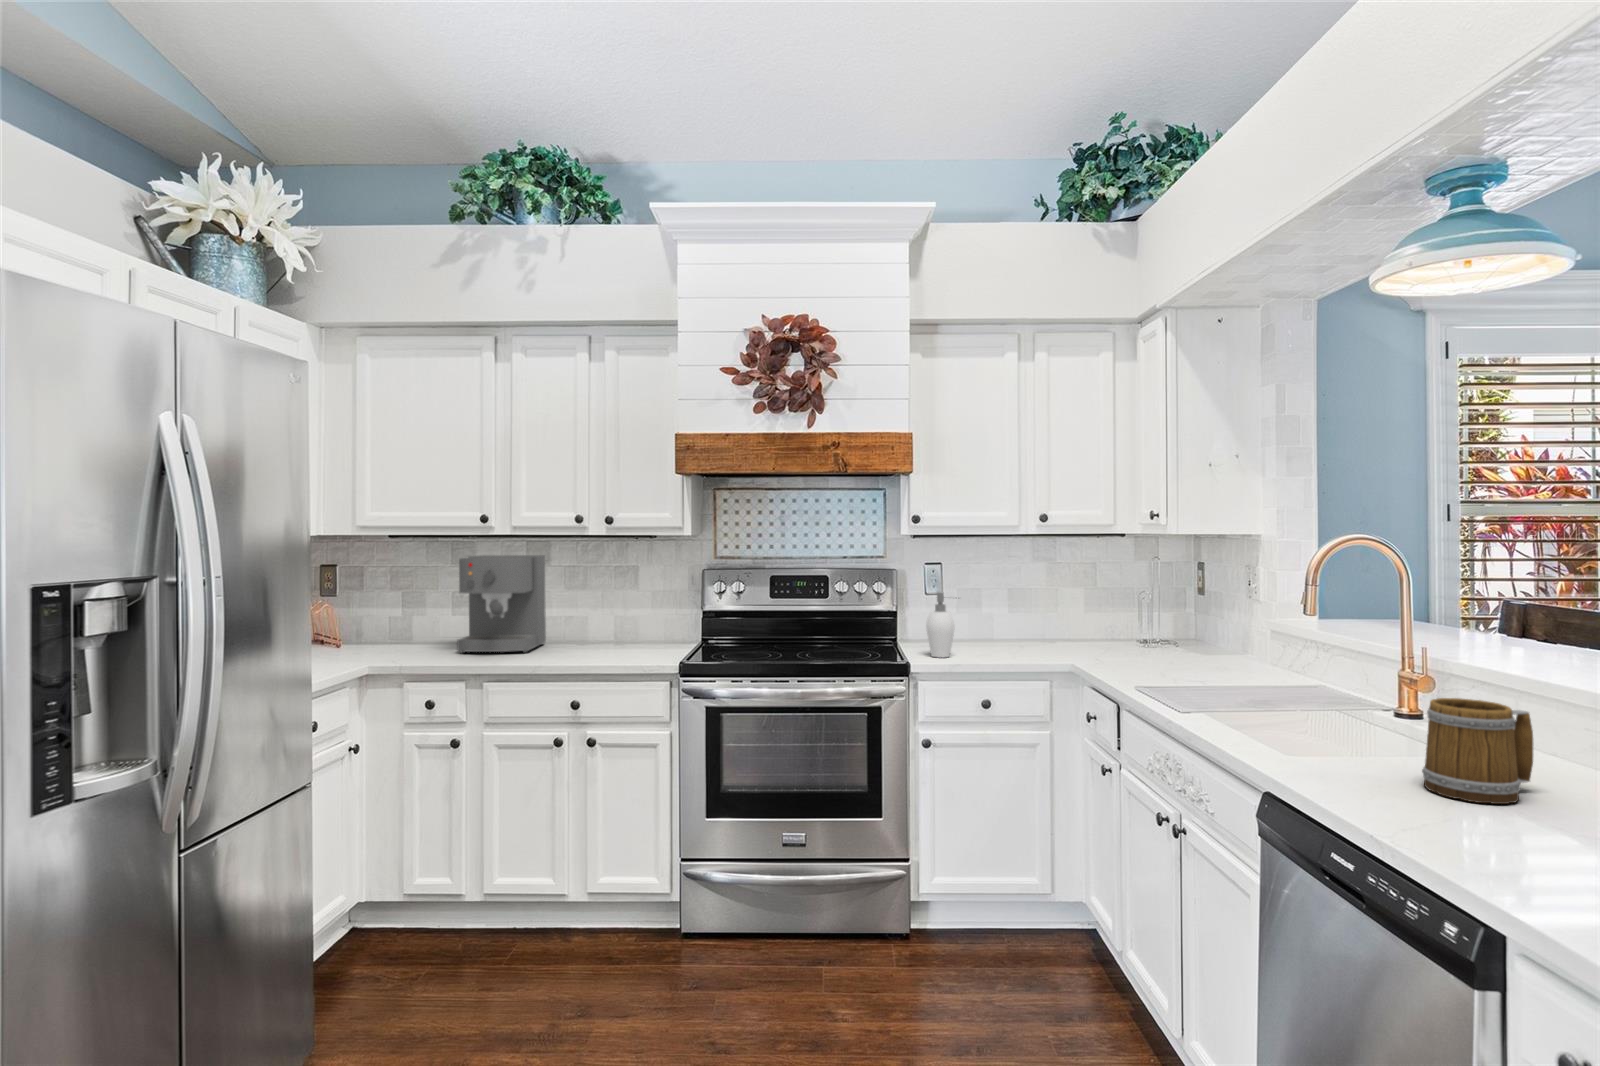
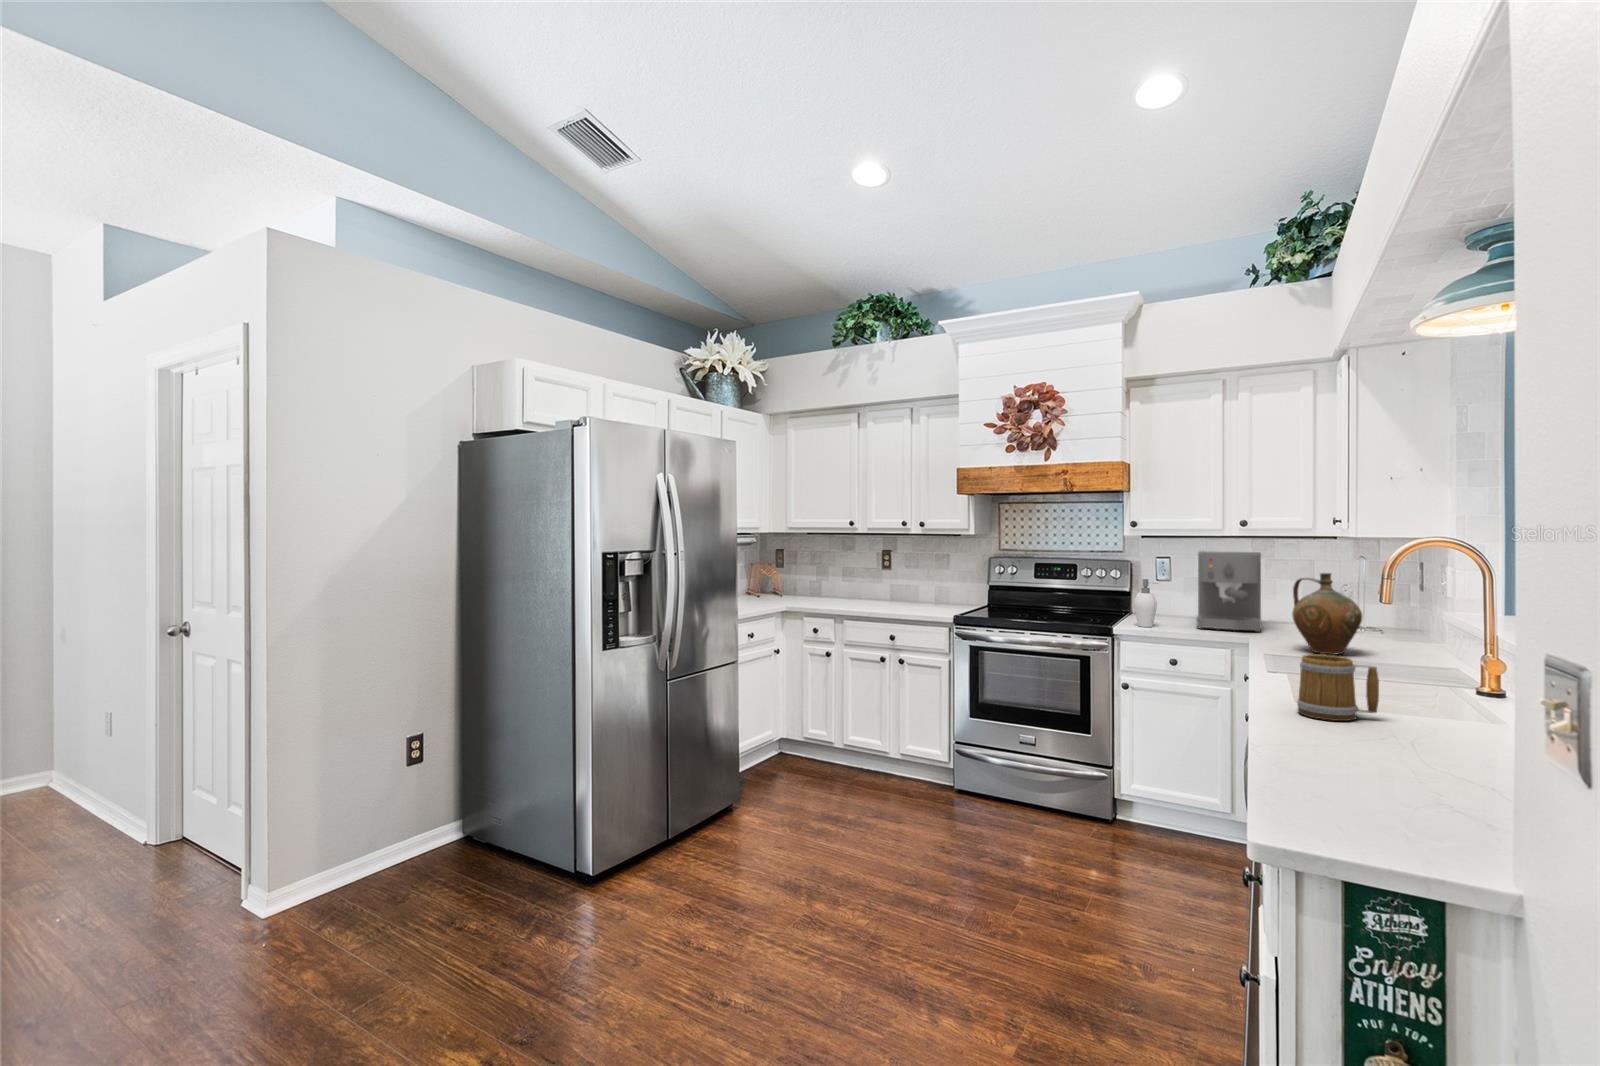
coffee maker: present [457,555,546,654] -> present [1197,551,1261,632]
ceramic jug: none [1154,577,1237,680] -> present [1292,573,1362,655]

